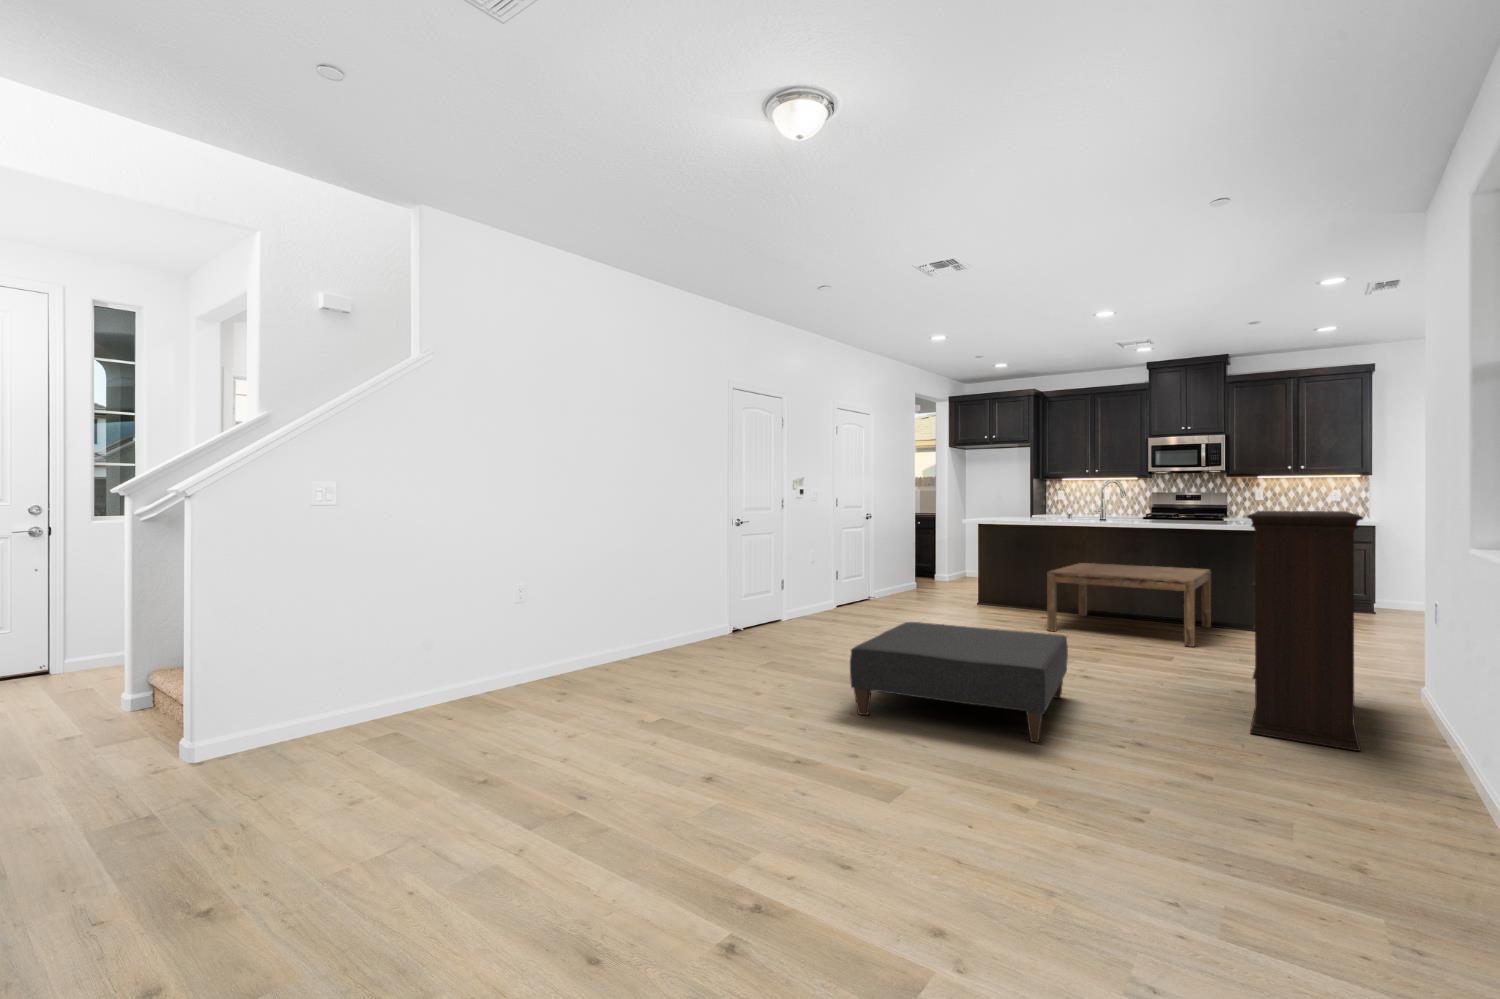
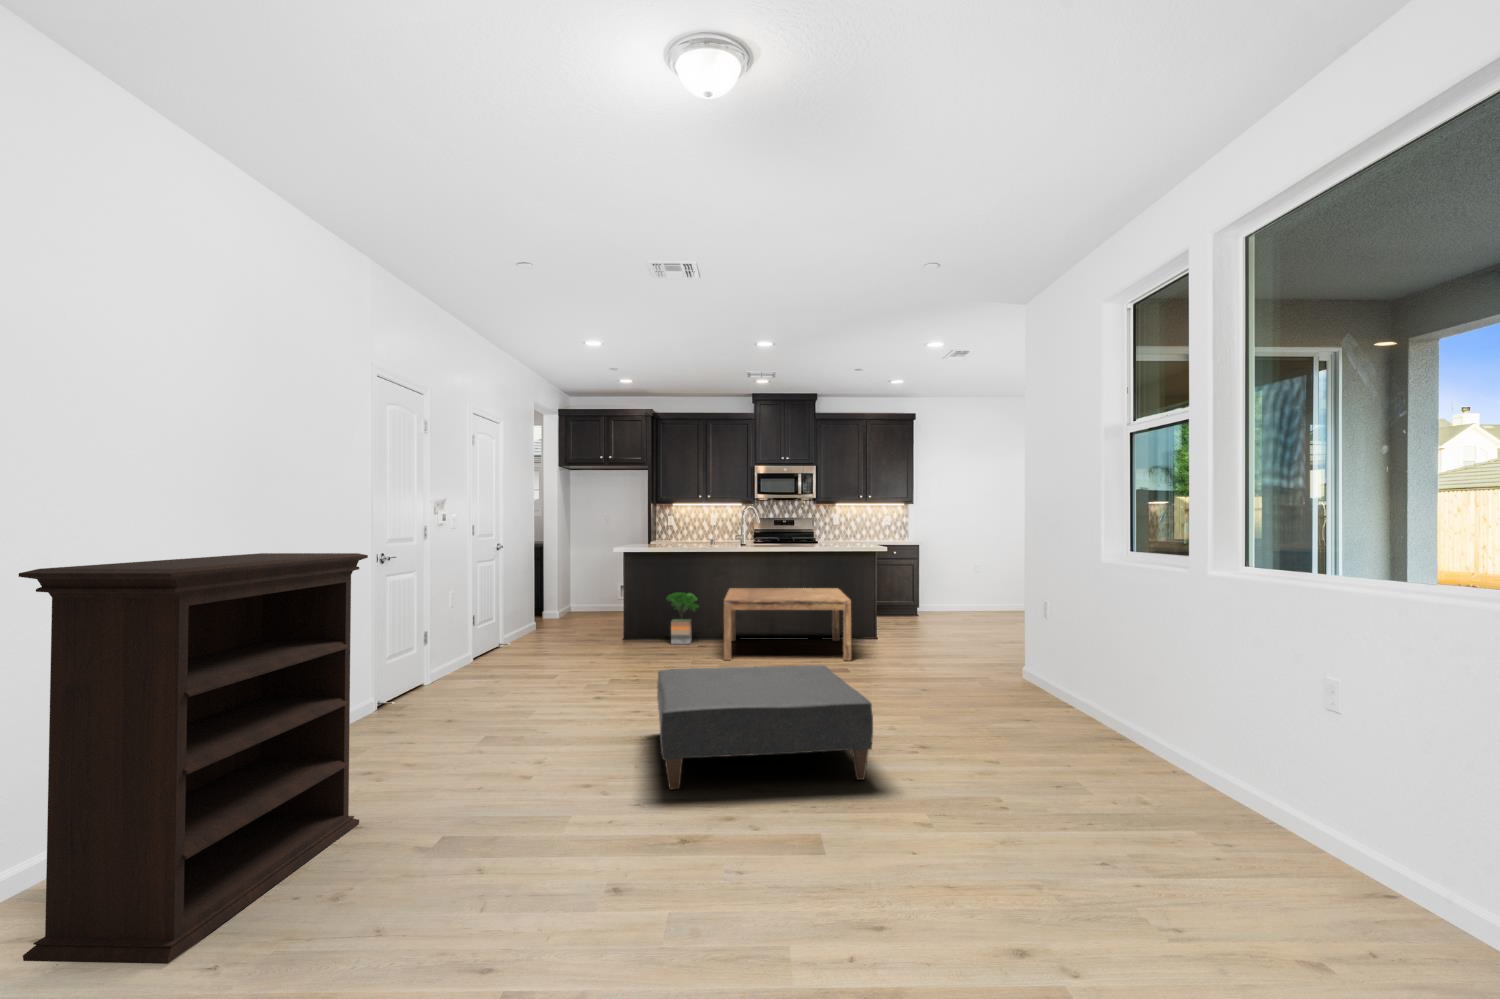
bookshelf: present [1247,511,1363,751] -> present [19,553,368,964]
potted tree: none [1011,563,1045,614] -> present [667,592,698,644]

